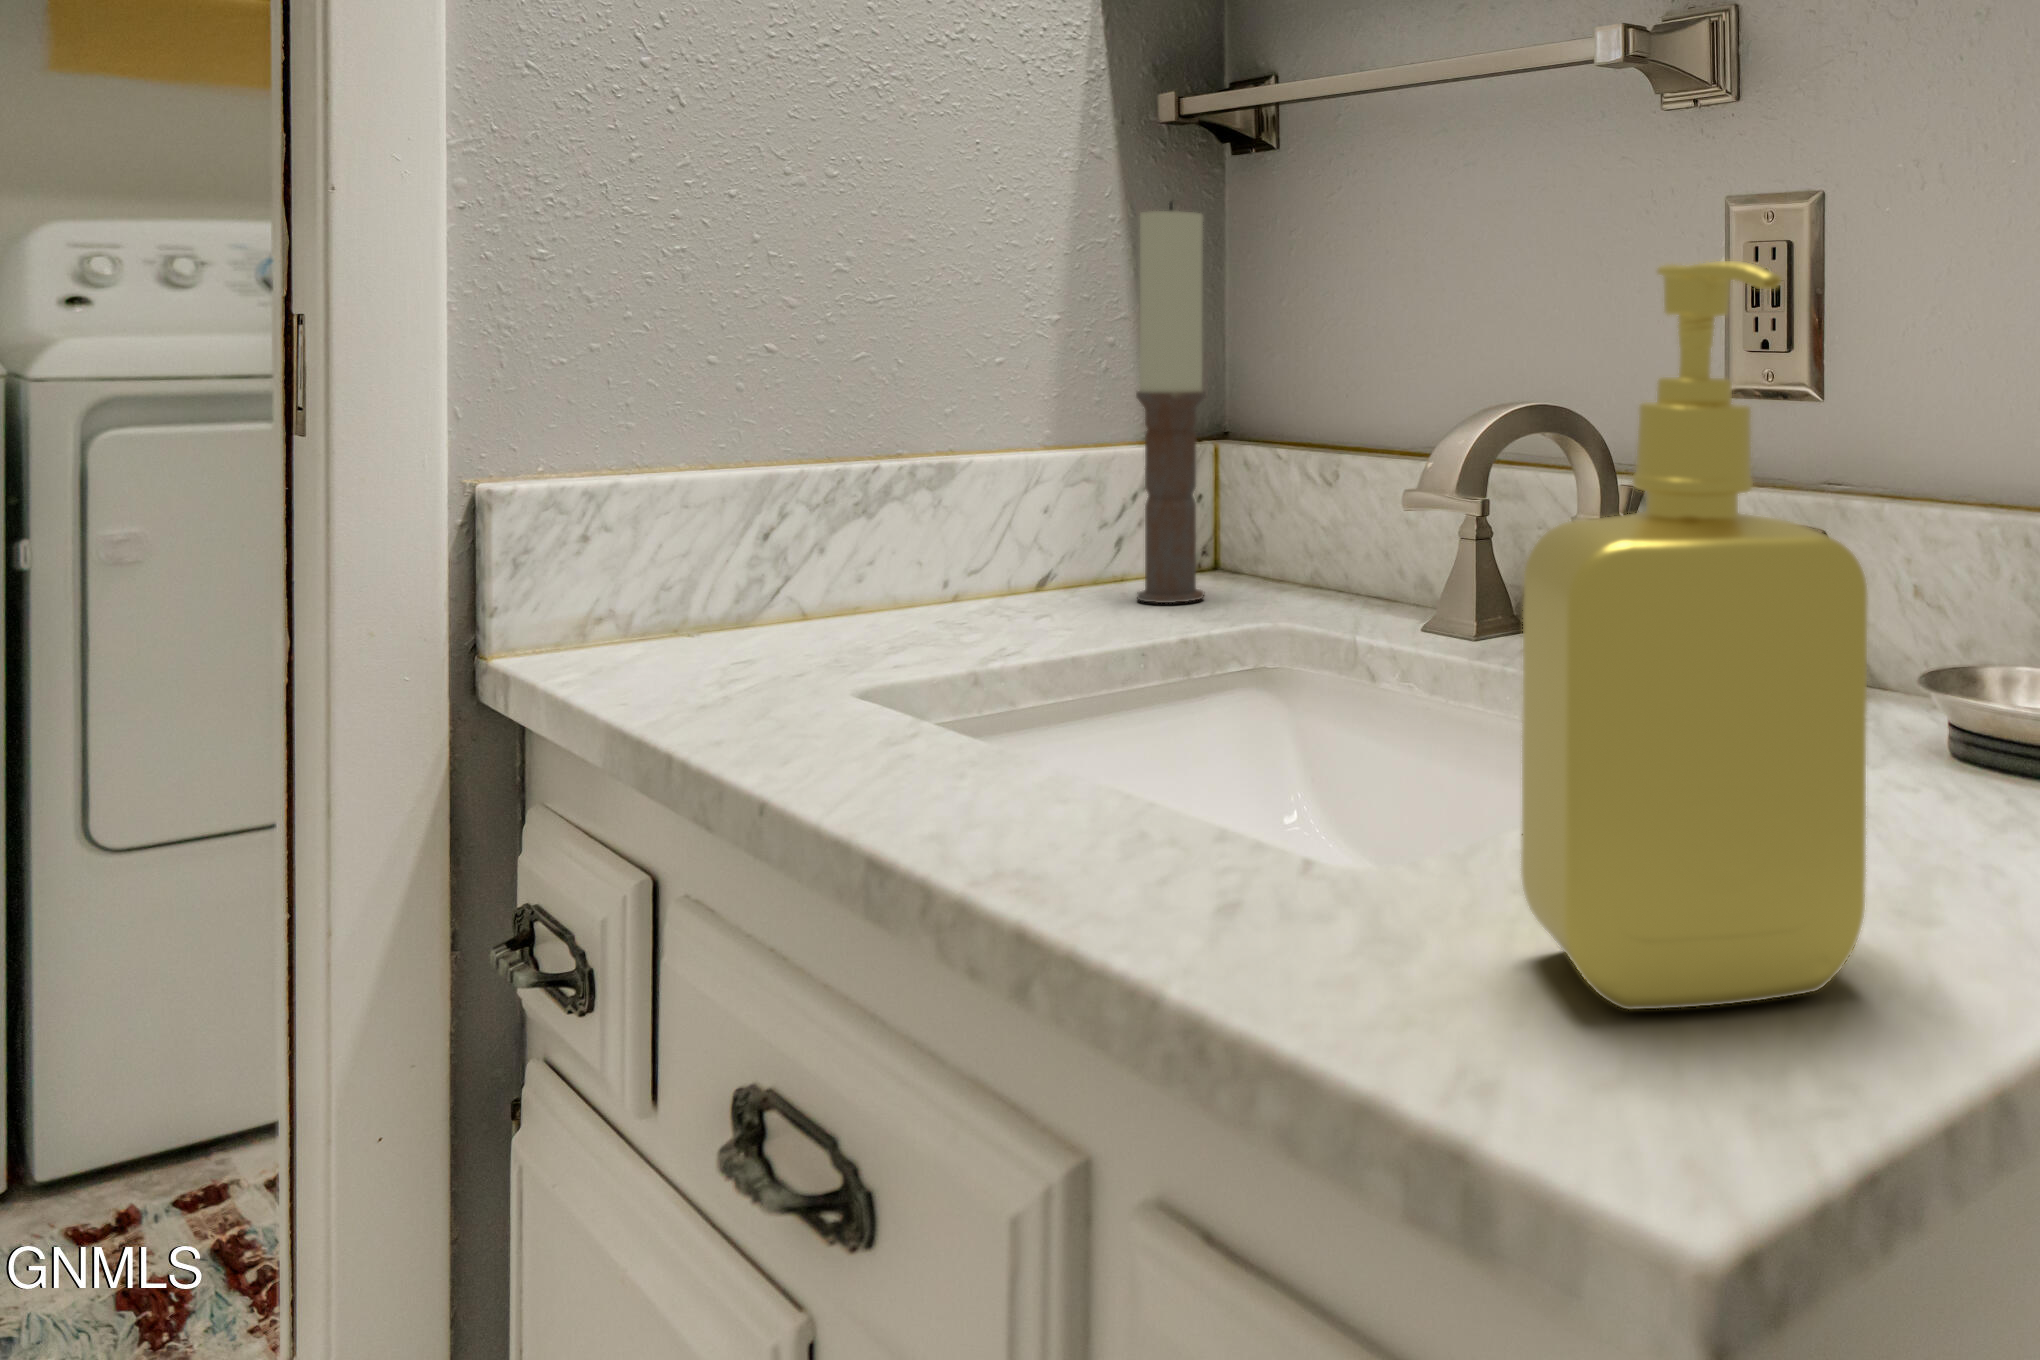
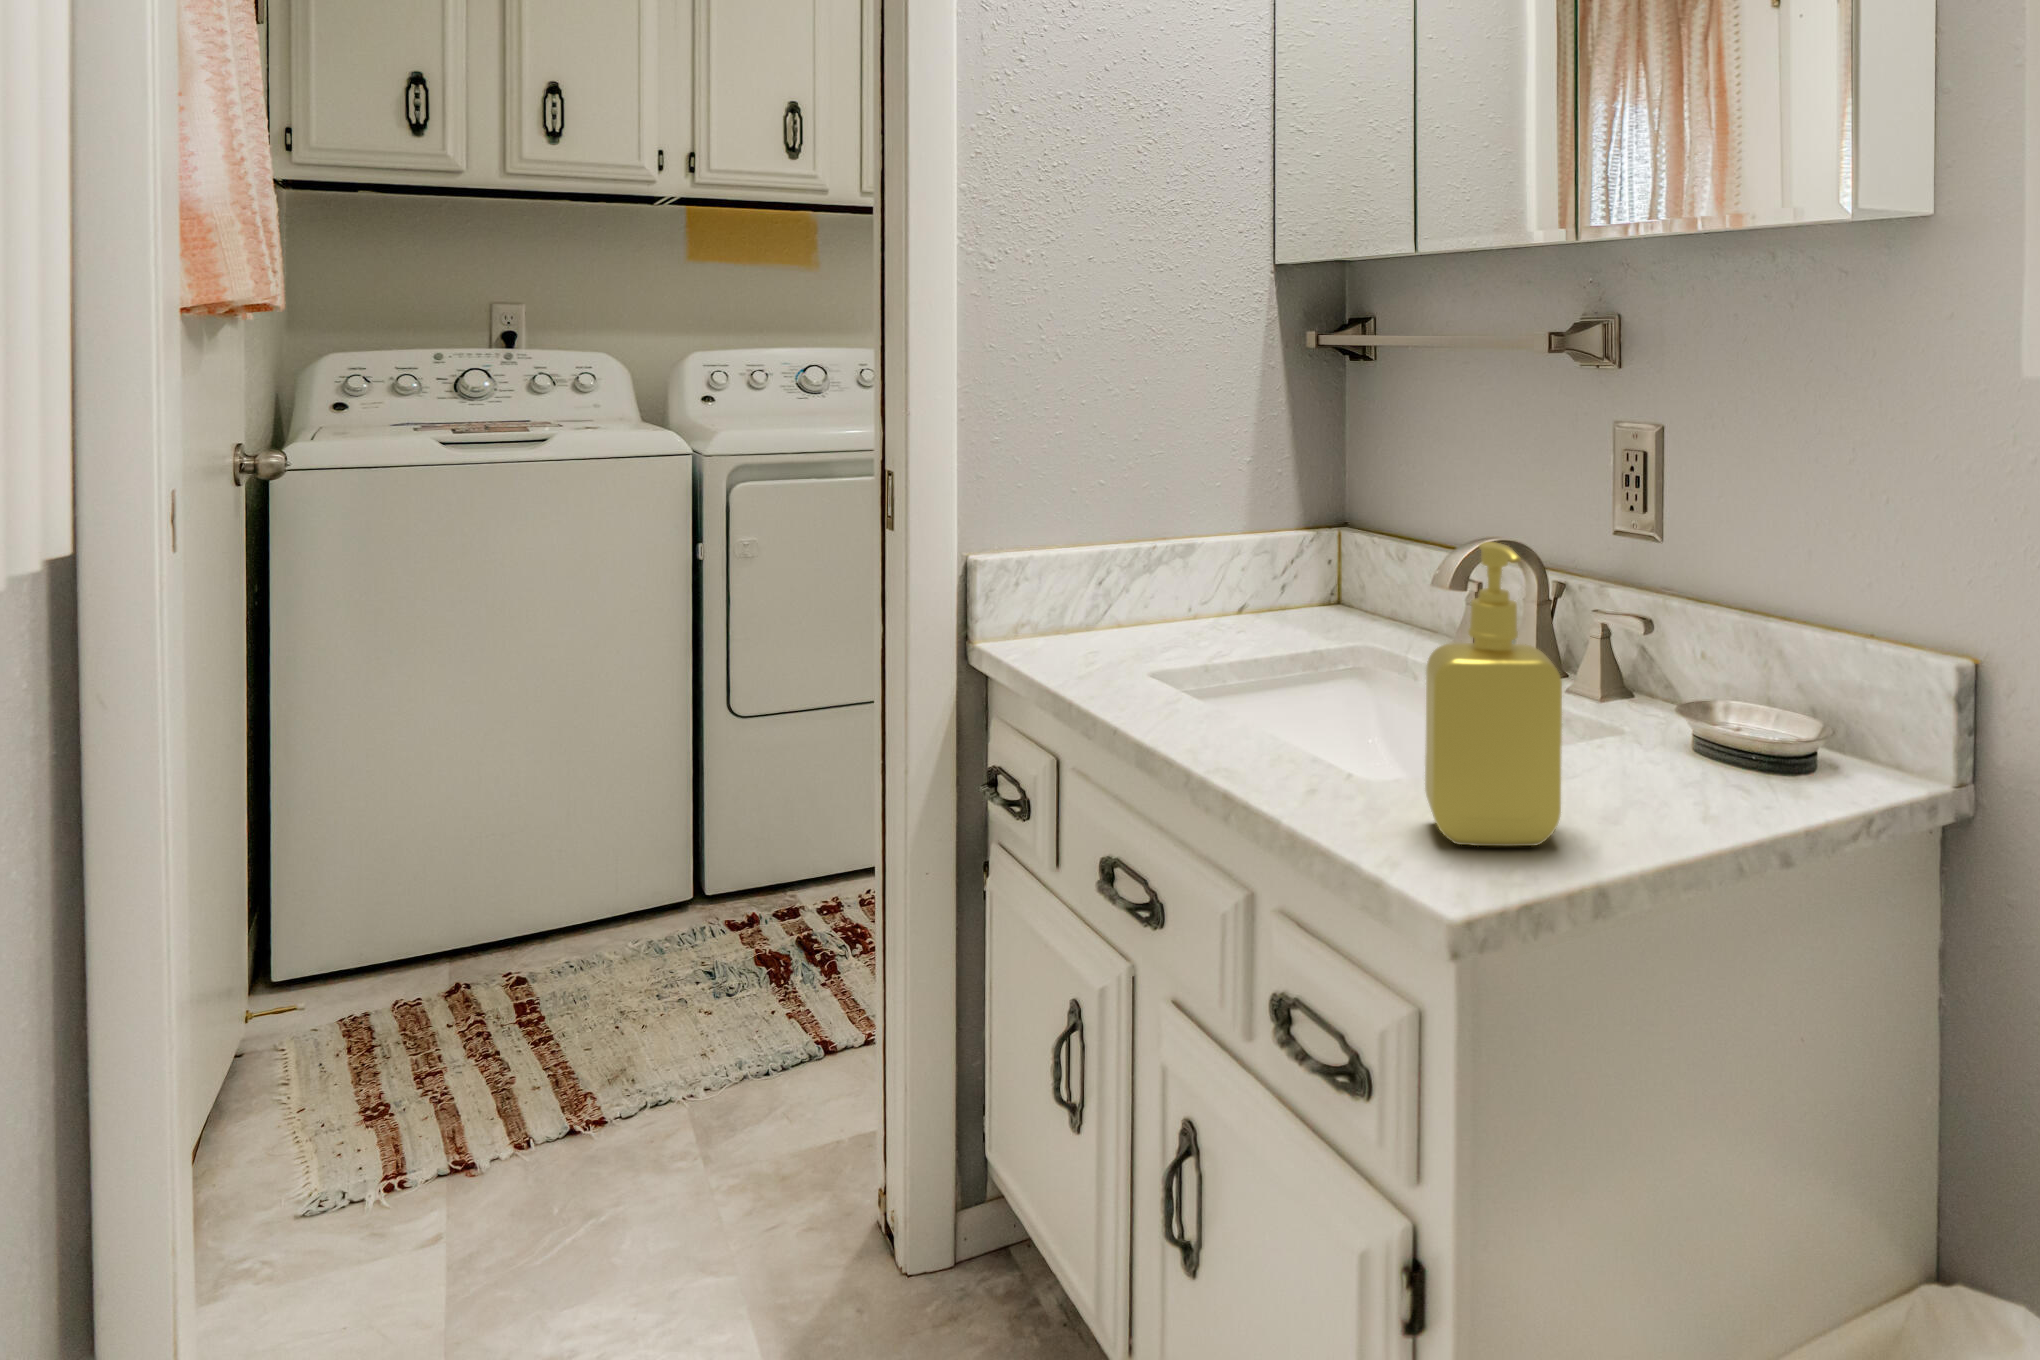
candle: present [1136,202,1206,603] -> none [1292,396,1329,624]

